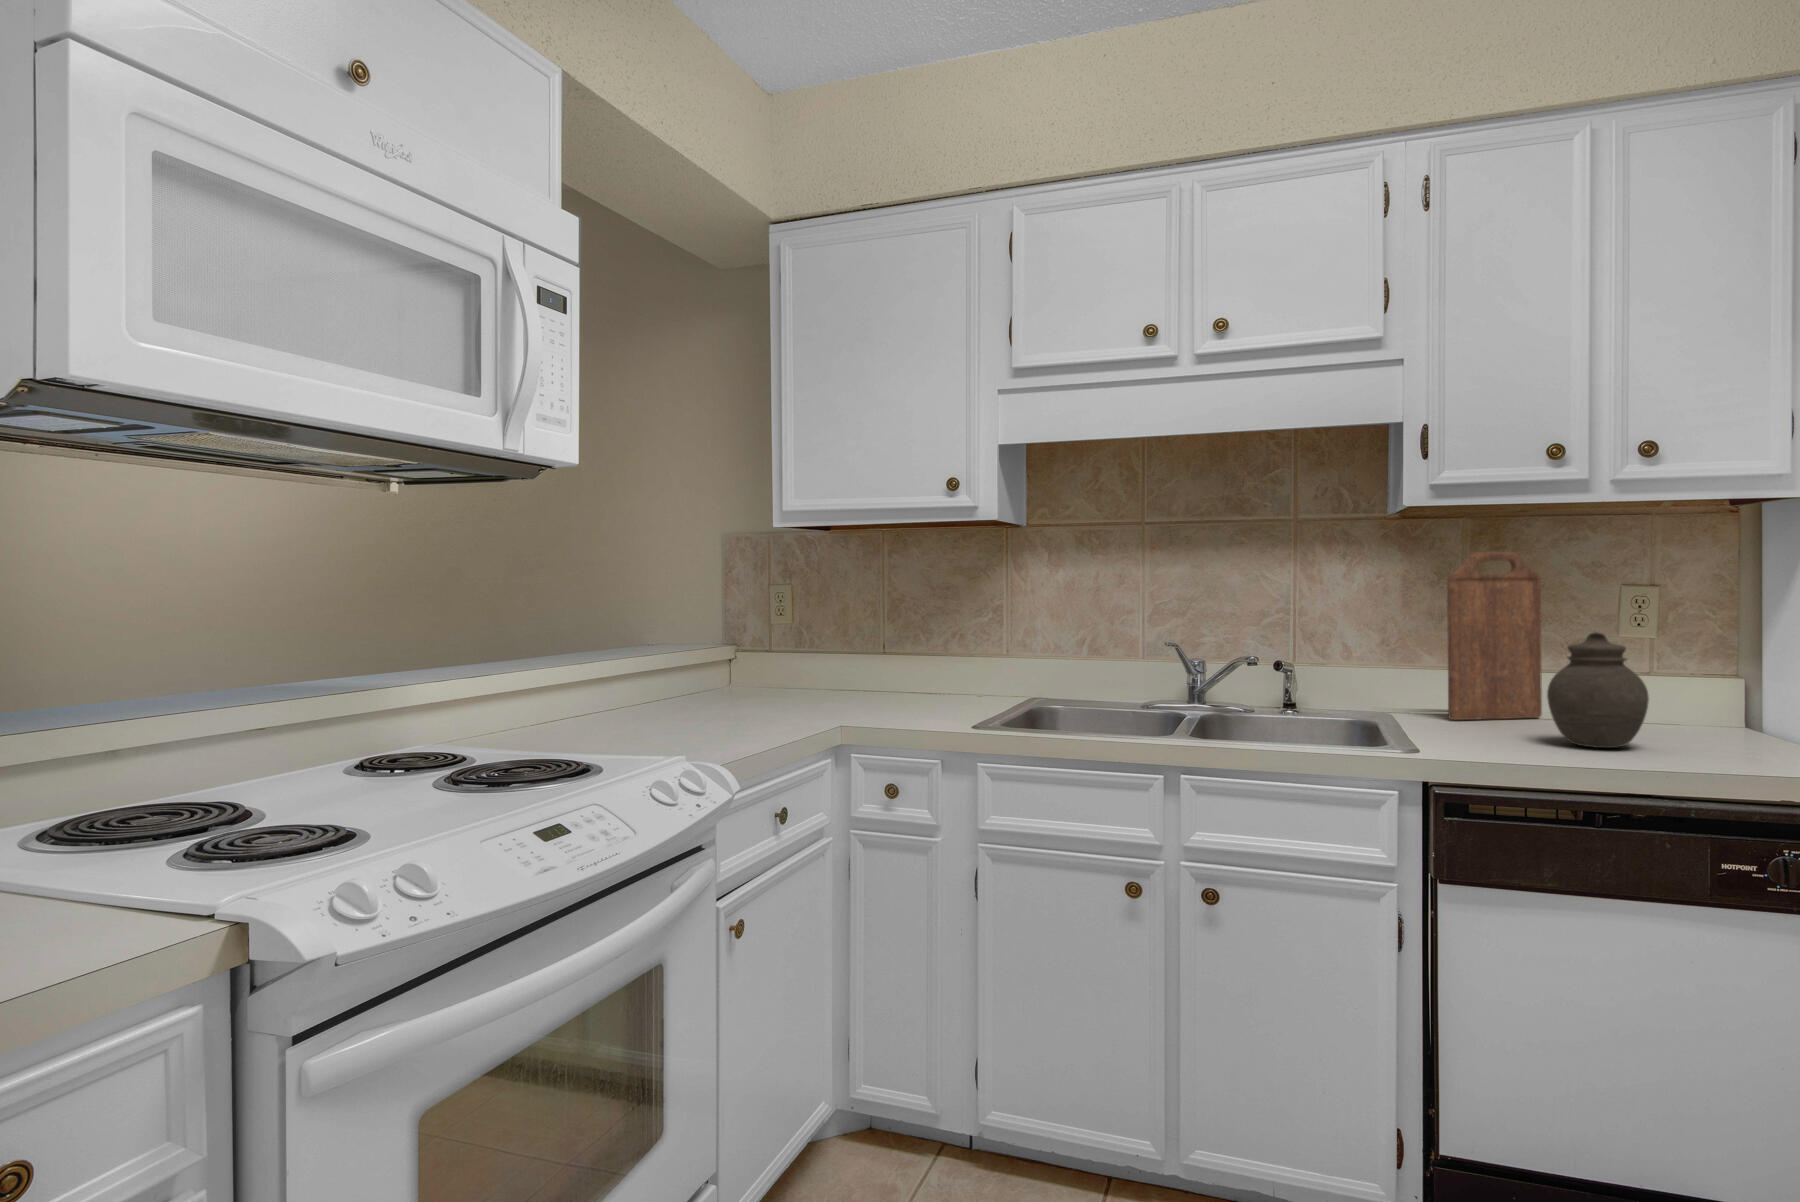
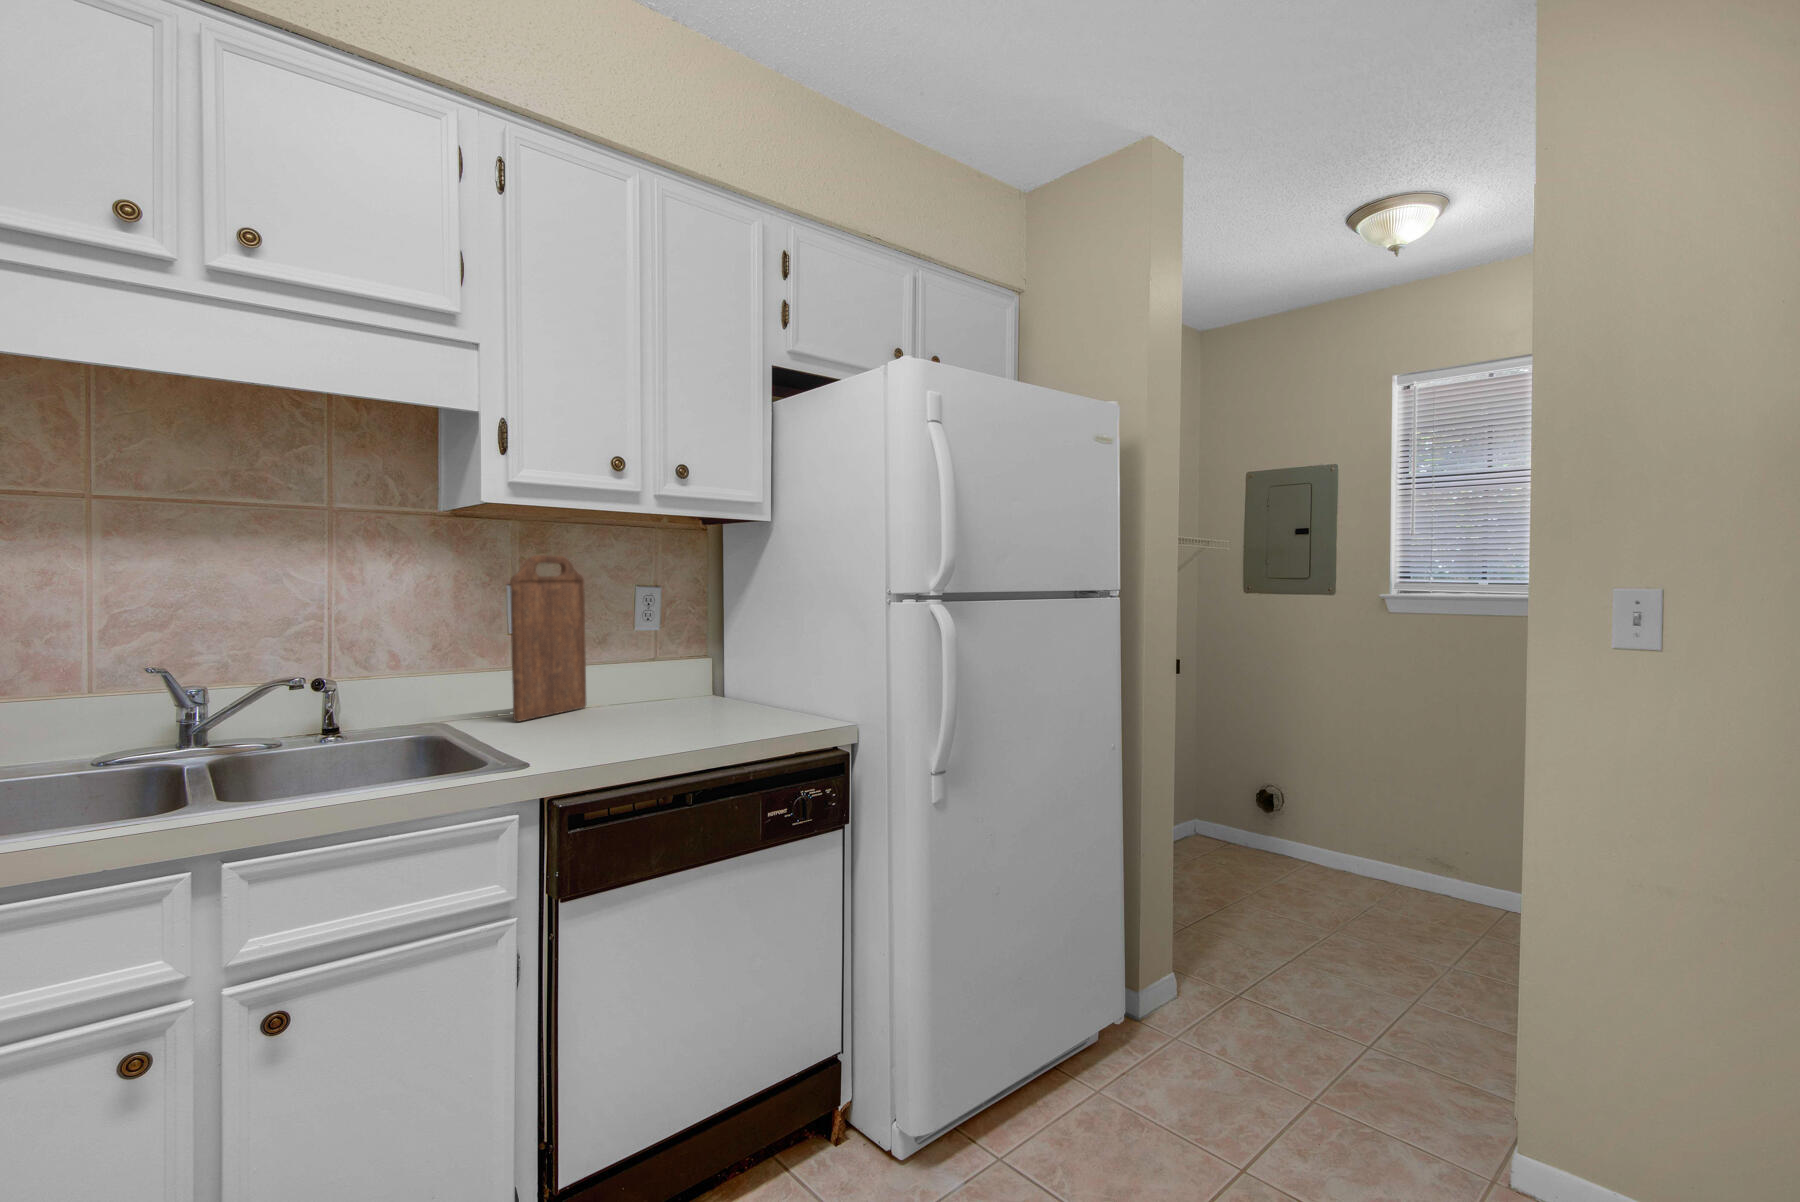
jar: present [1547,632,1649,748] -> none [621,630,698,732]

